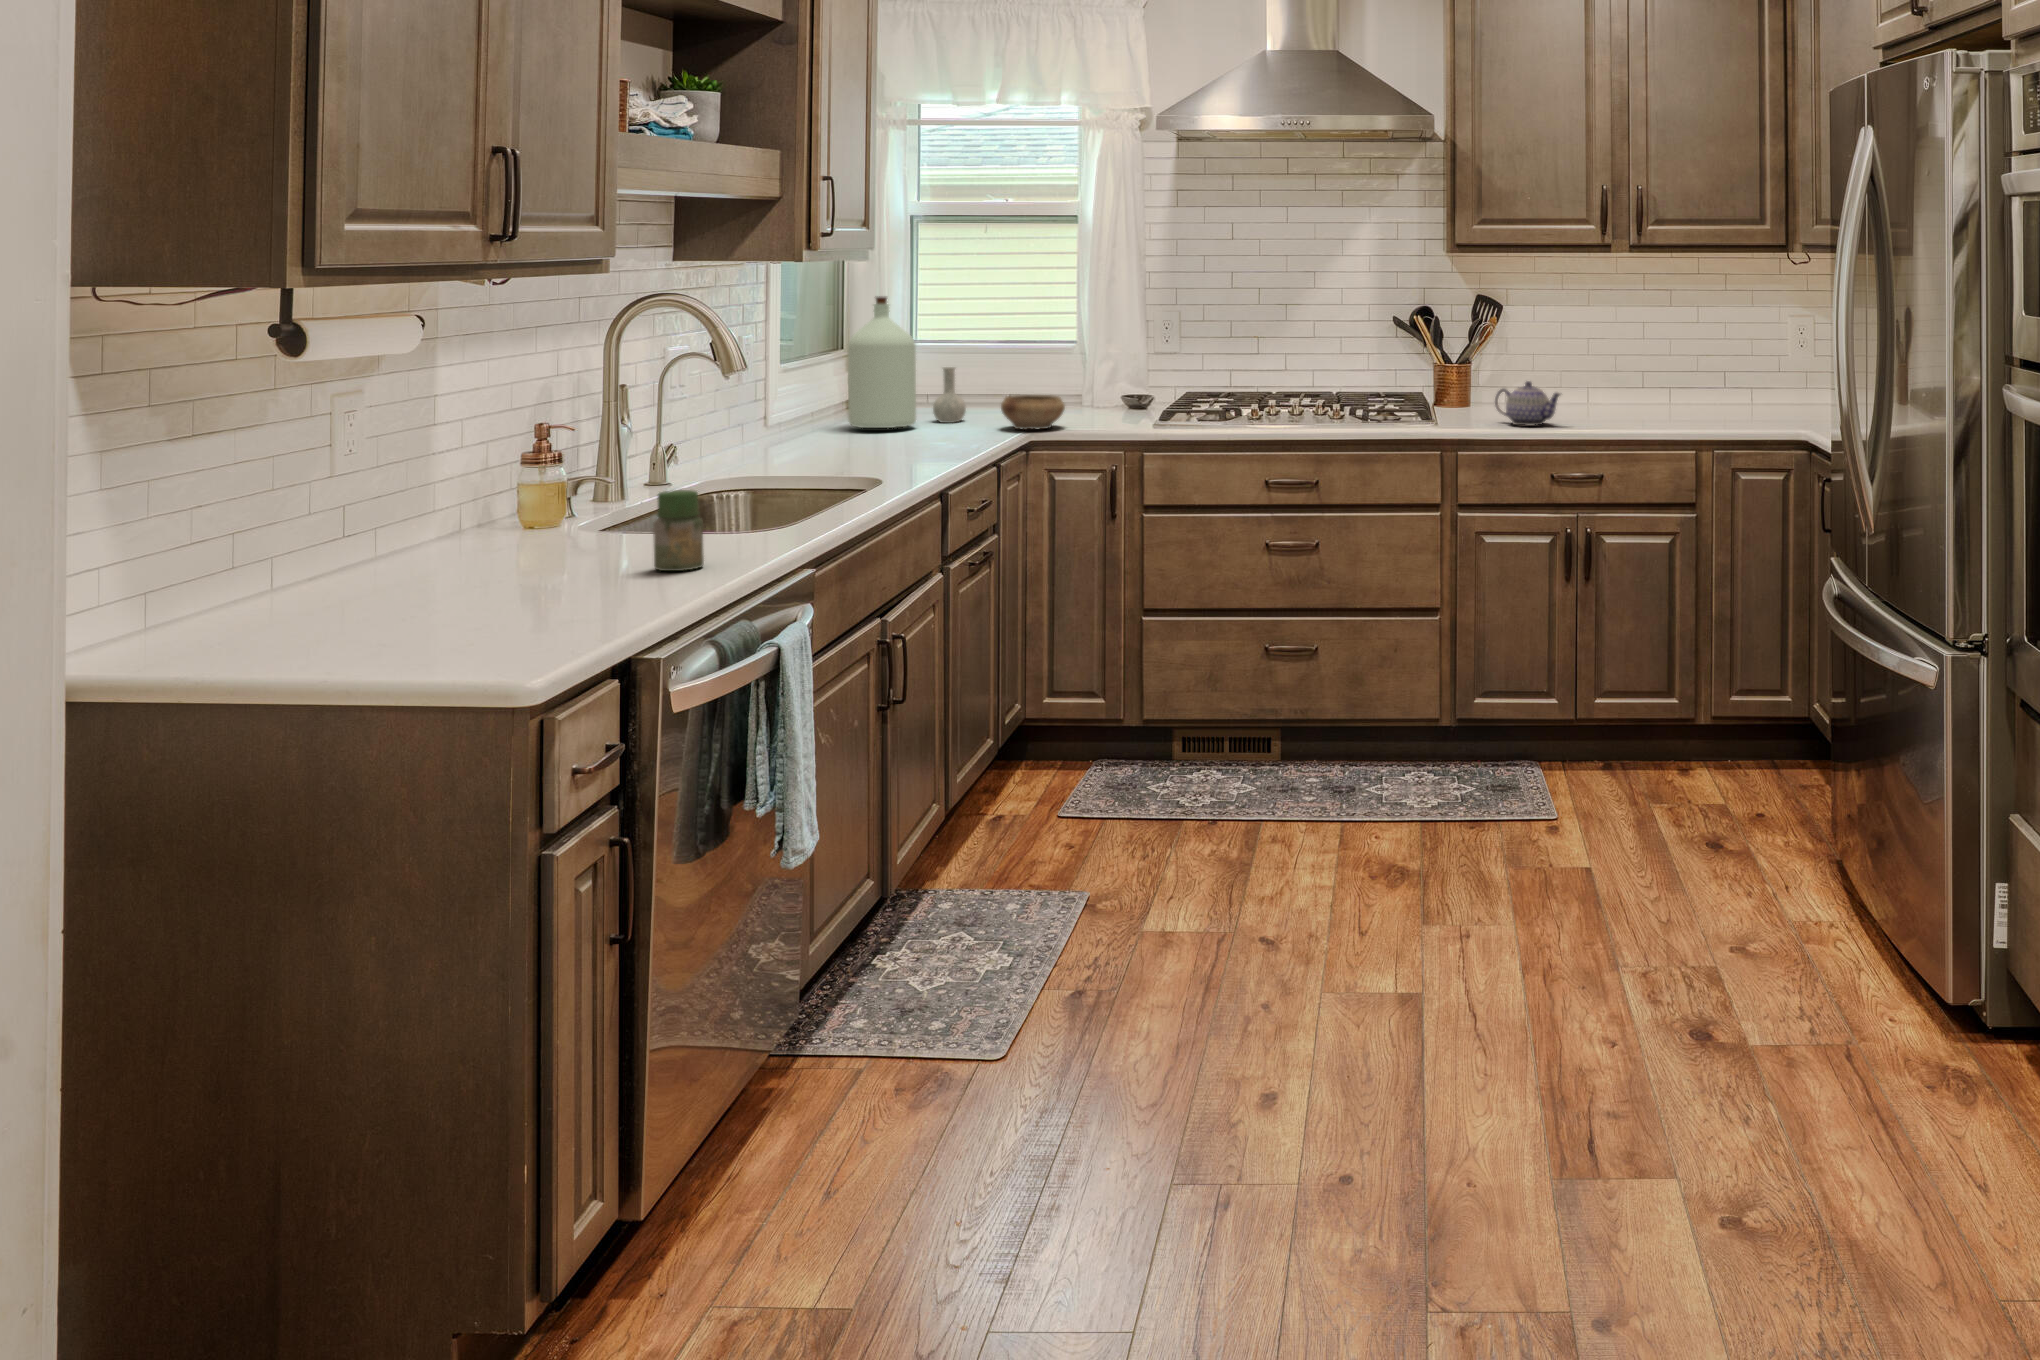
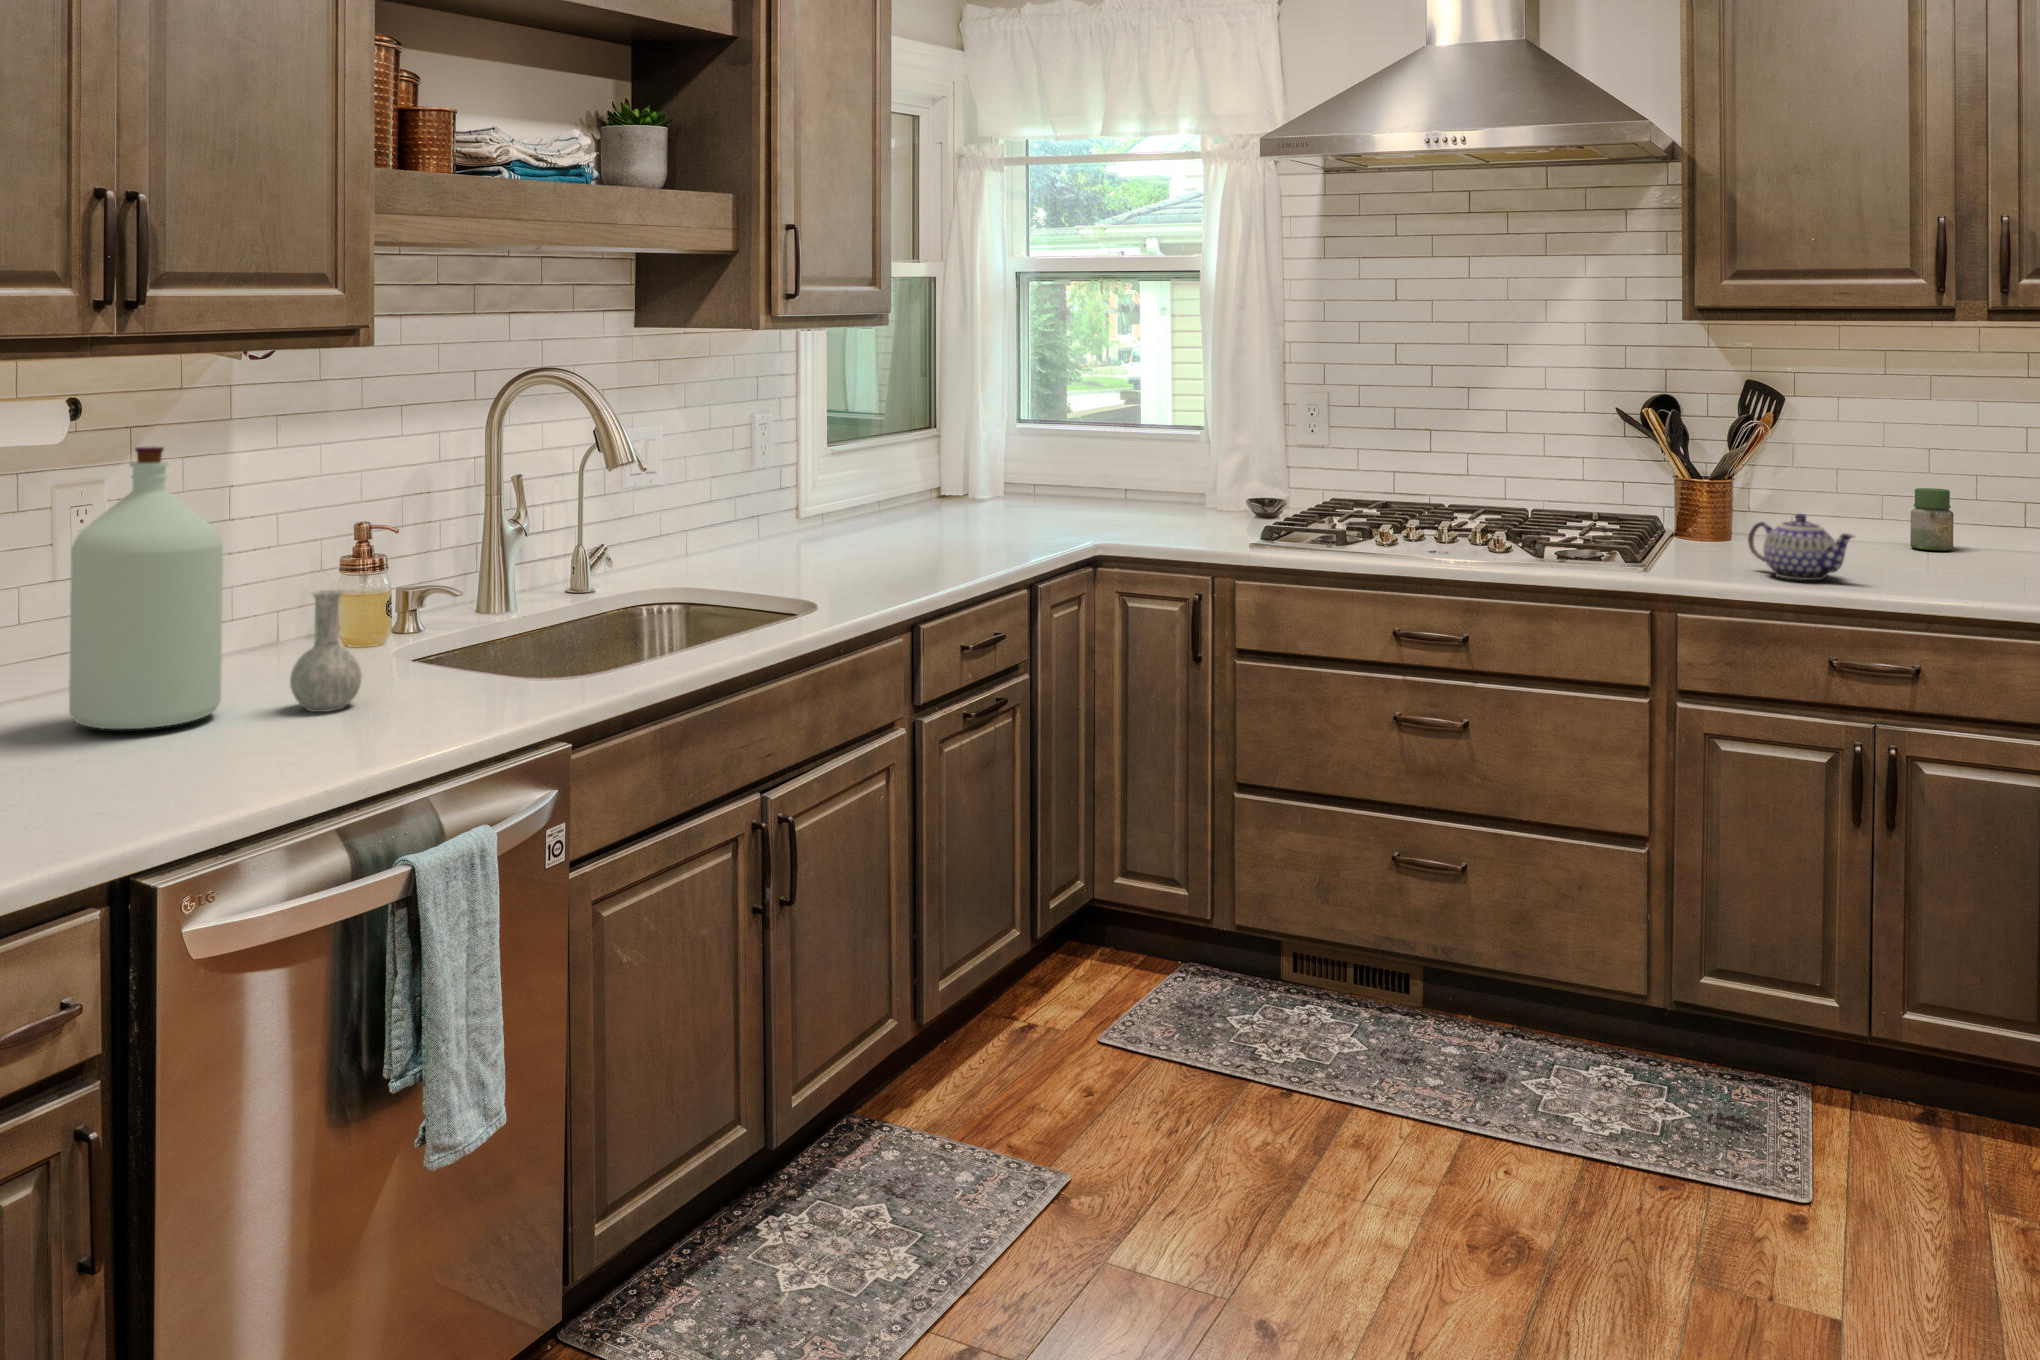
bottle: present [848,296,966,428] -> present [69,446,362,729]
ceramic bowl: present [1001,395,1065,430] -> none [1071,498,1148,542]
jar: present [653,490,704,571] -> present [1910,488,1954,550]

